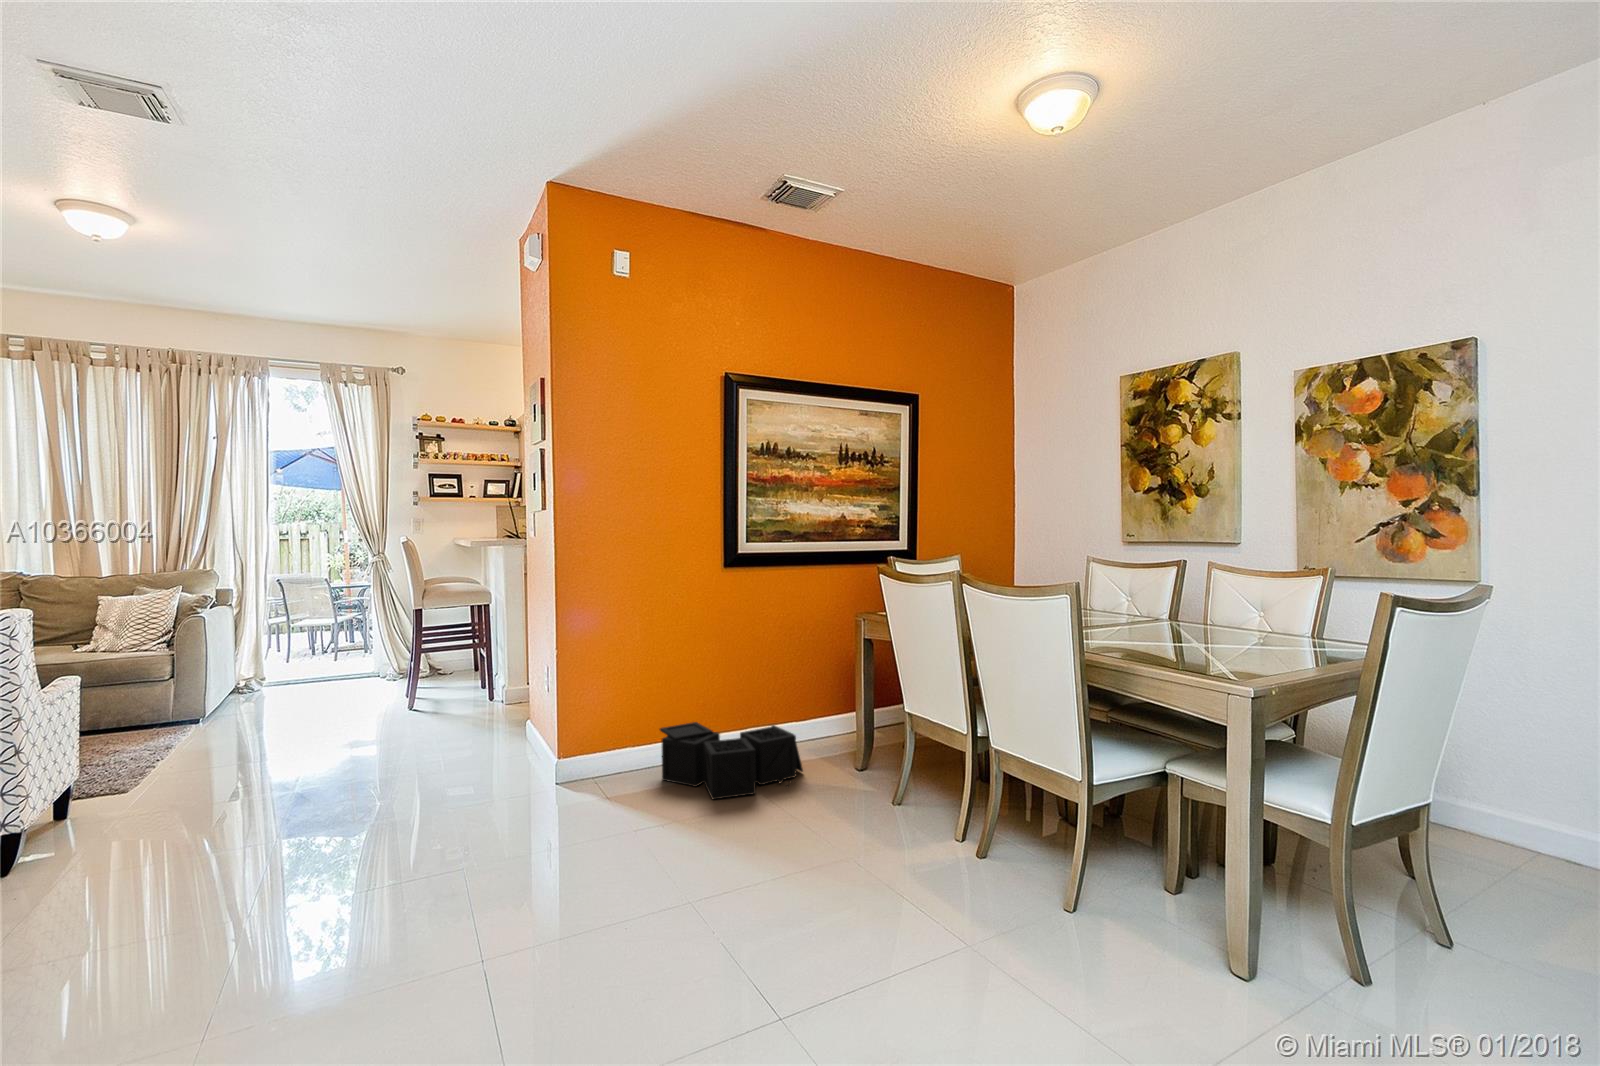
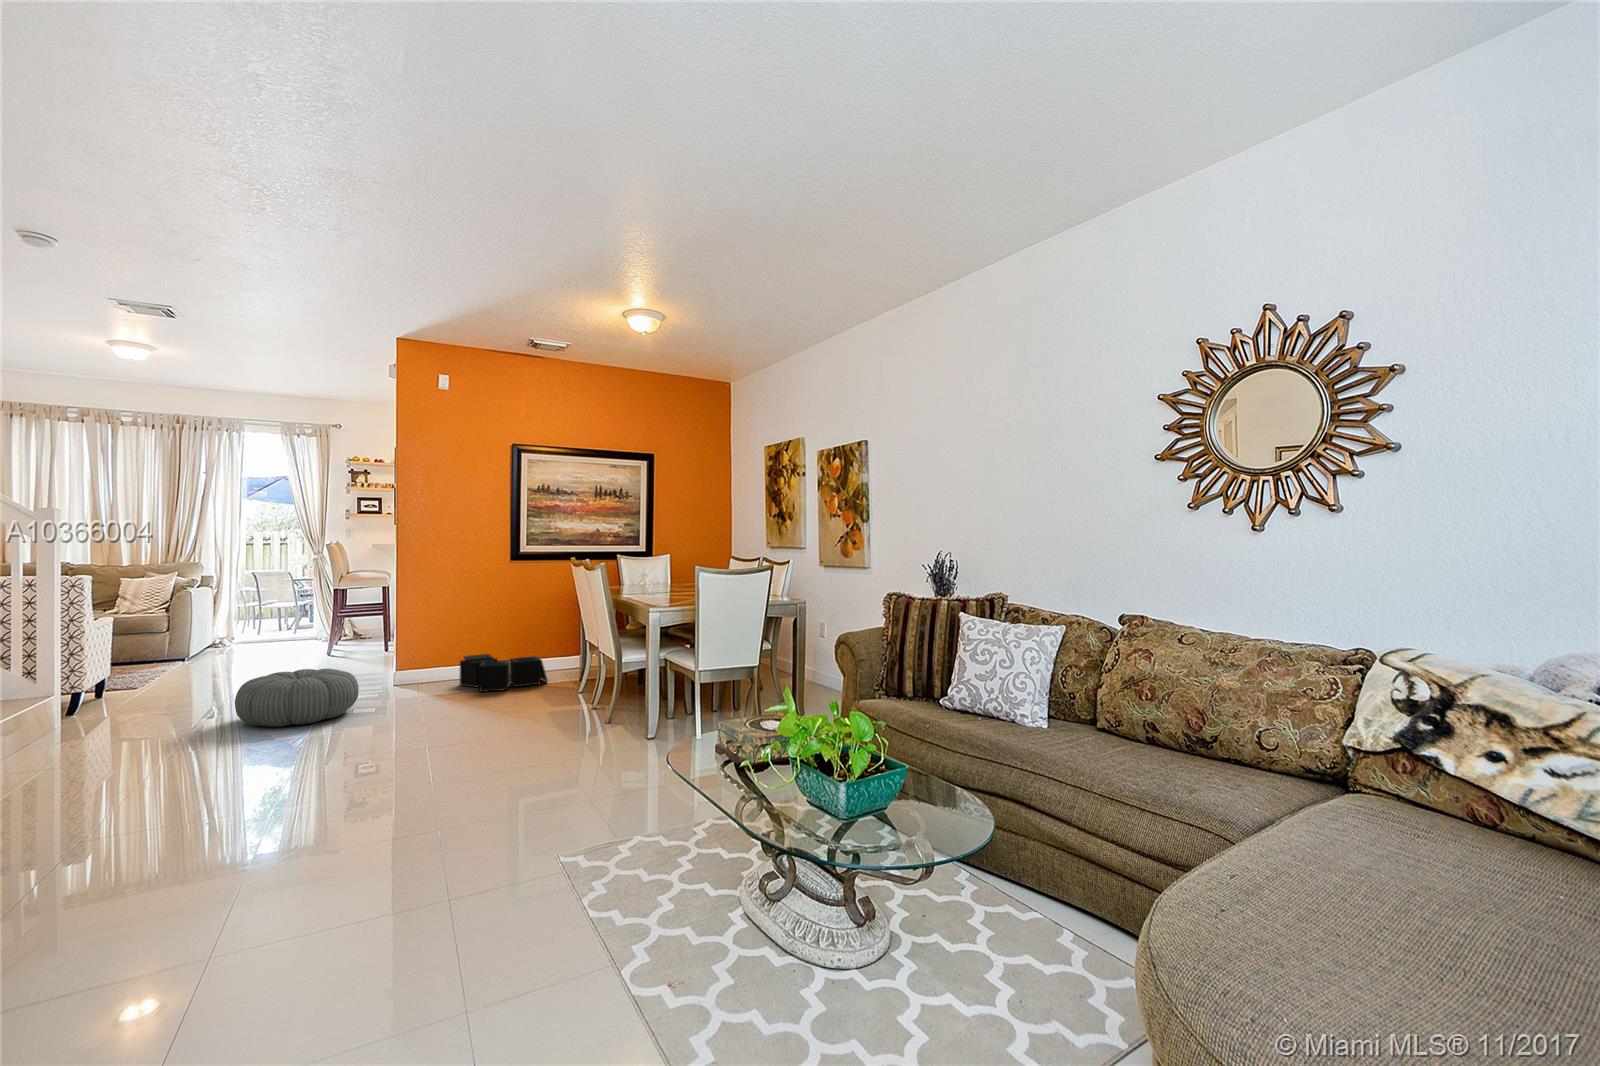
pouf: none [318,780,538,927] -> present [235,669,359,727]

